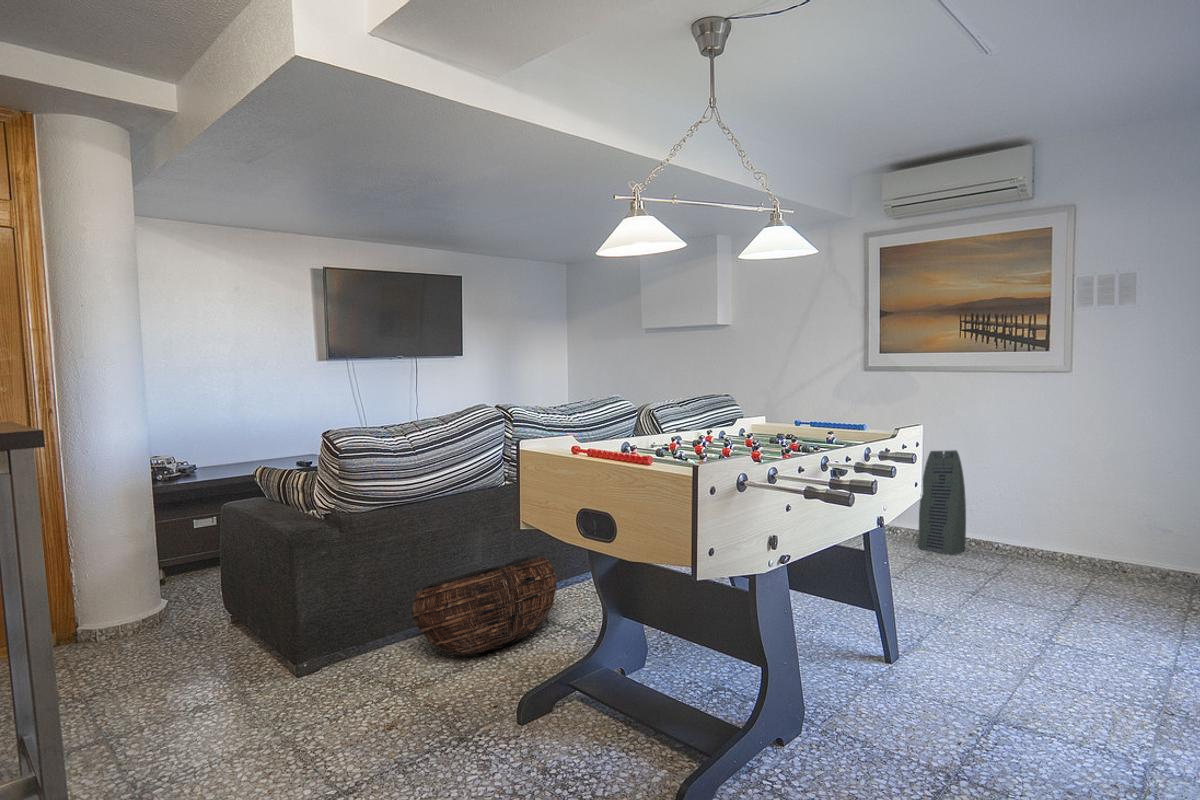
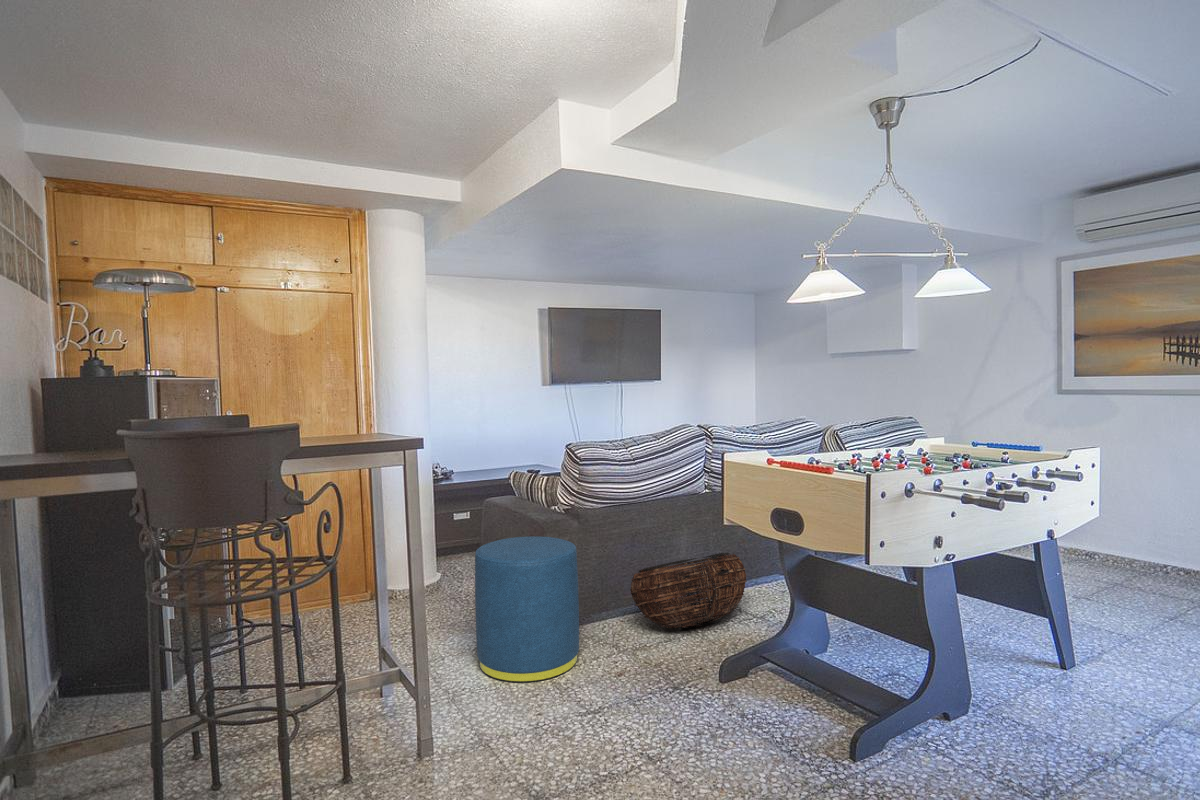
air purifier: present [919,450,966,555] -> none [1119,476,1174,584]
ottoman: none [177,555,337,763] -> present [475,536,579,683]

